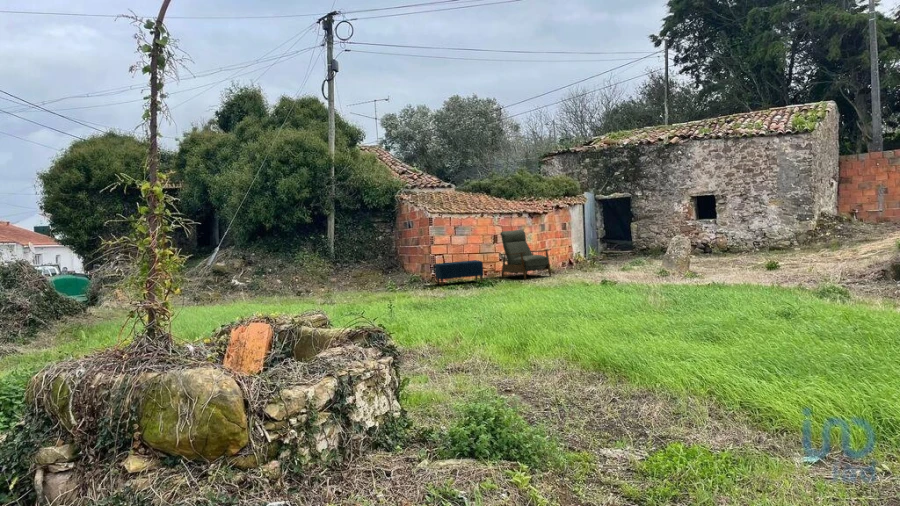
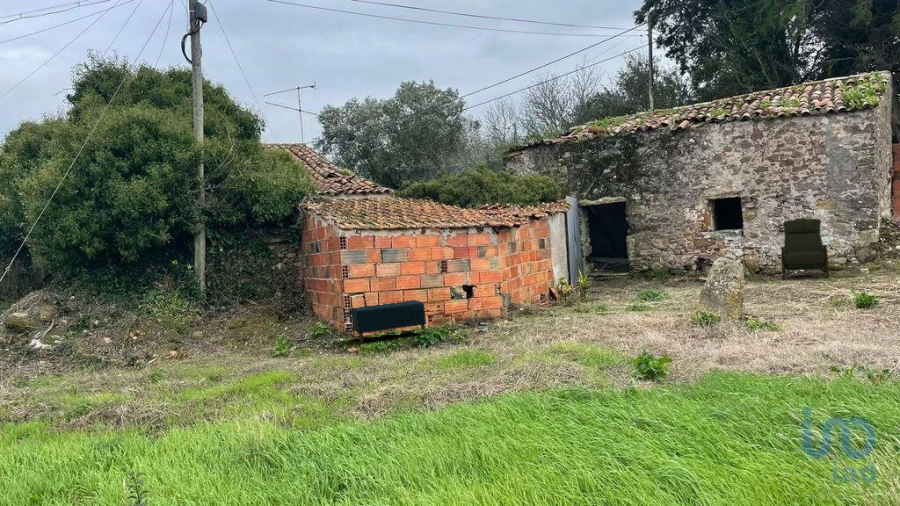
chair: present [501,230,551,280] -> present [780,219,829,280]

